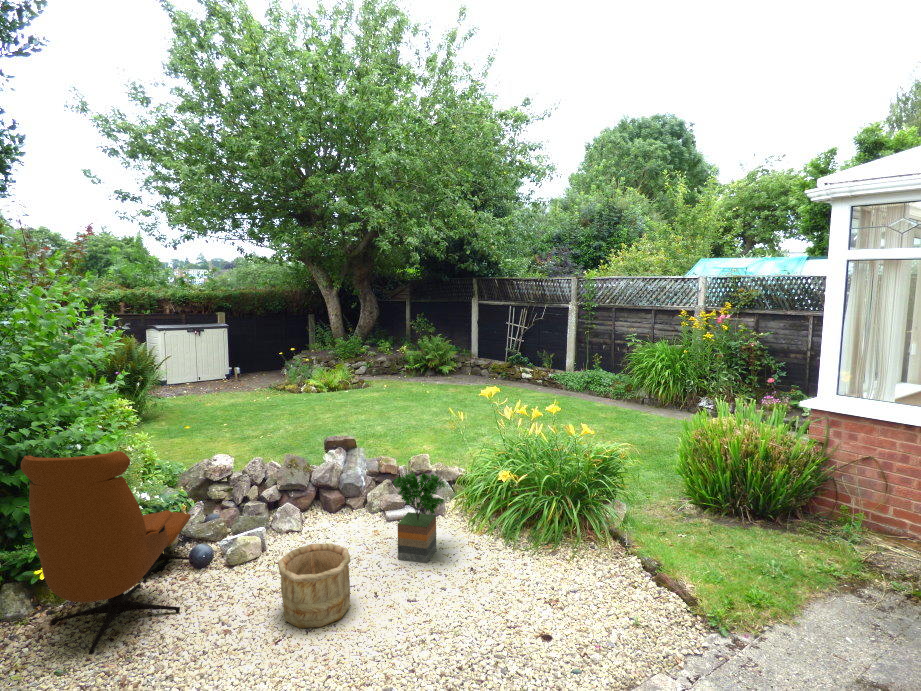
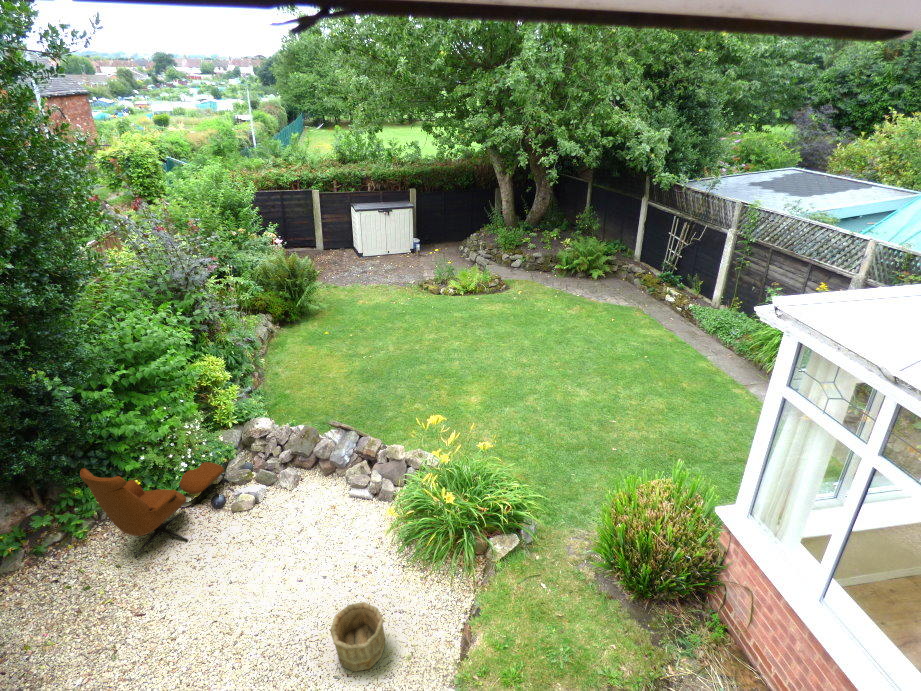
potted tree: present [394,473,445,563] -> none [312,487,357,551]
wooden bucket: present [278,544,351,628] -> present [330,602,385,672]

